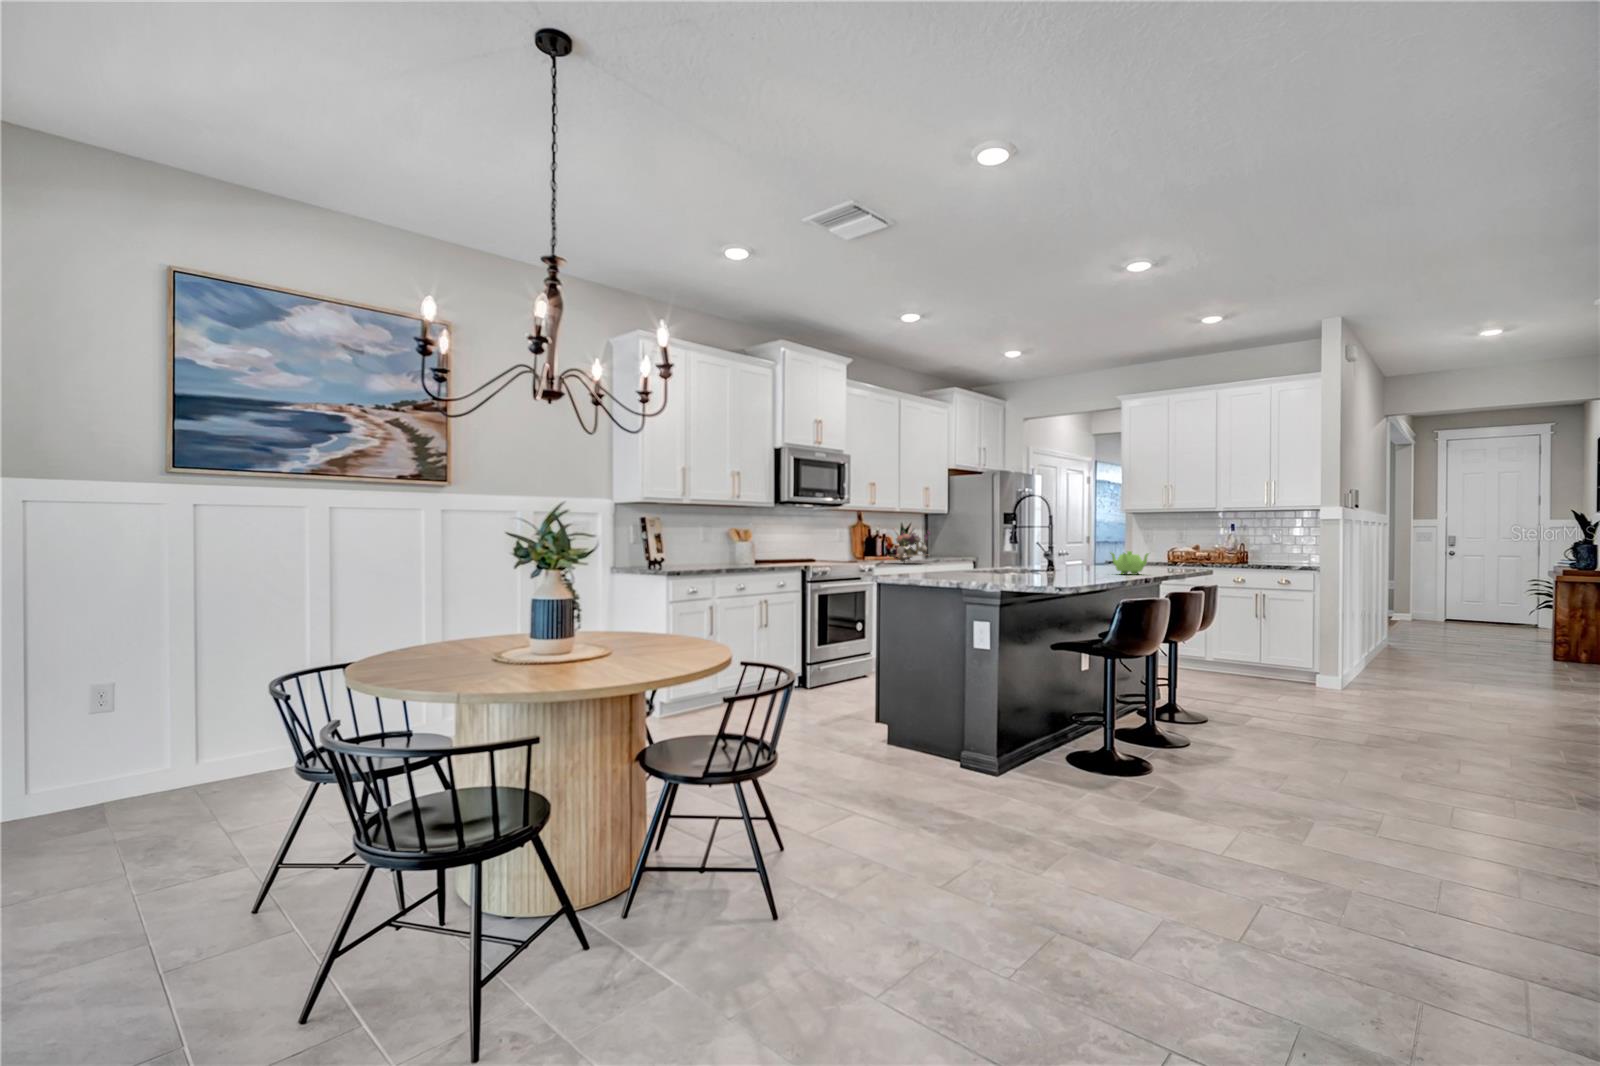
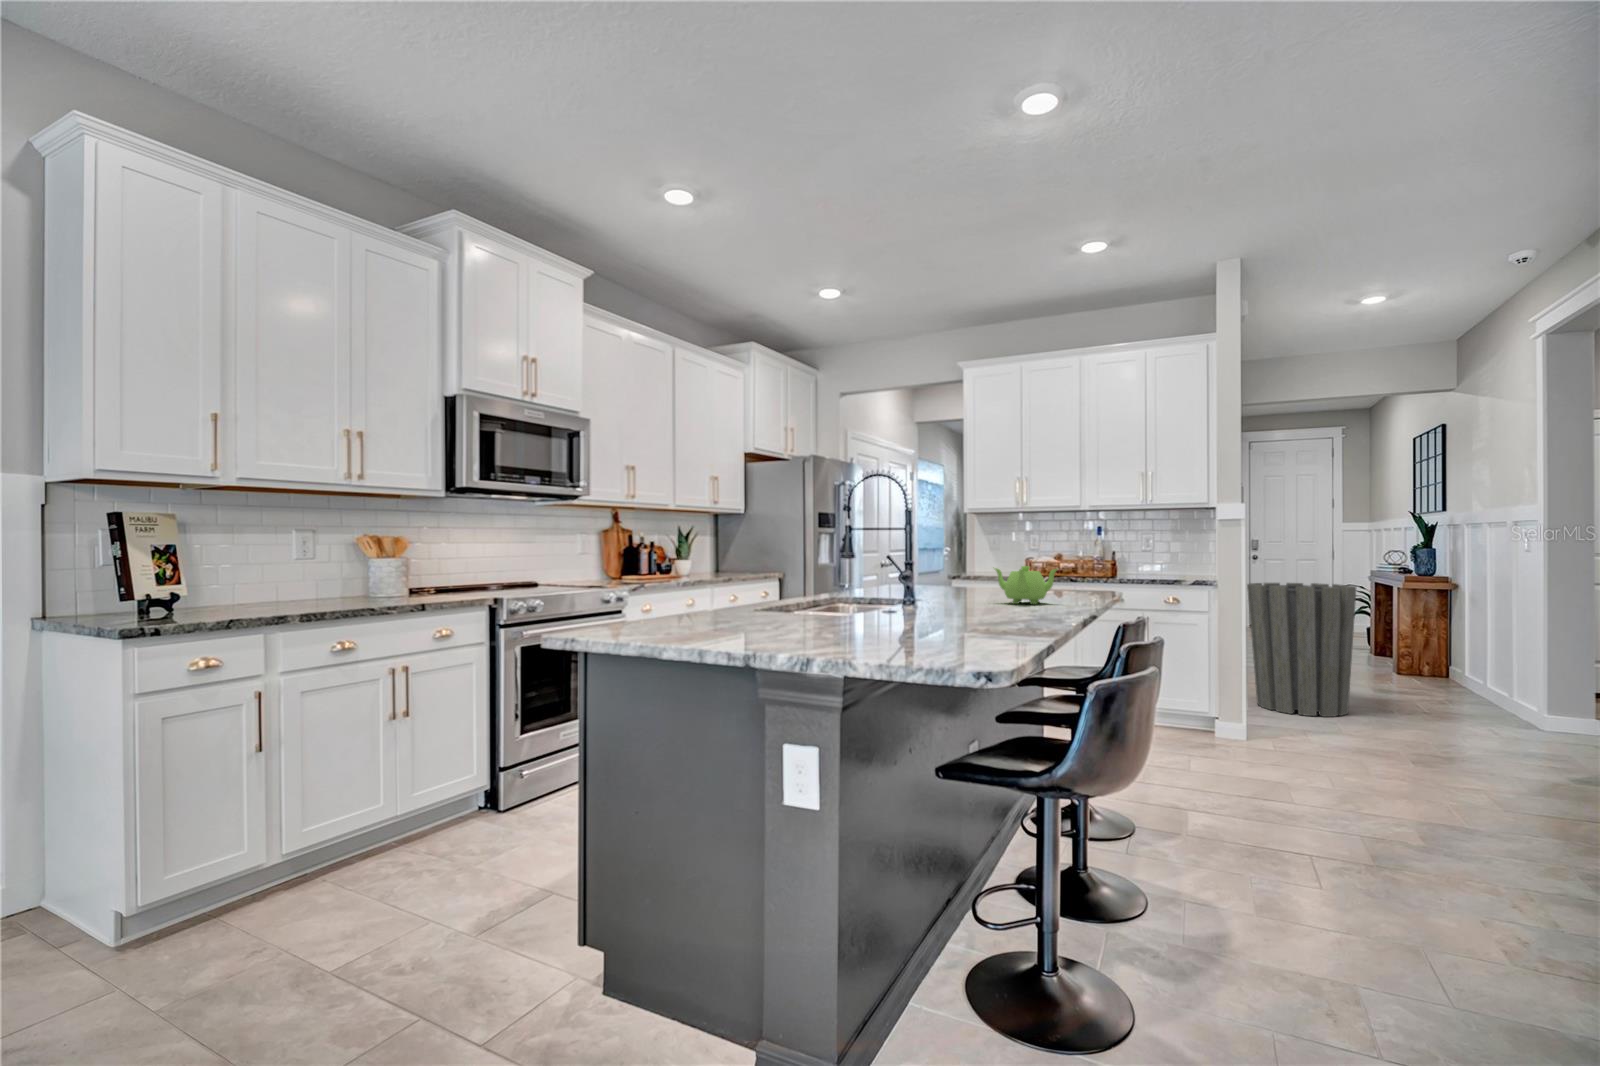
flower arrangement: present [893,529,931,562] -> none [656,534,723,584]
trash can: none [1367,572,1462,681] -> present [1247,583,1356,717]

